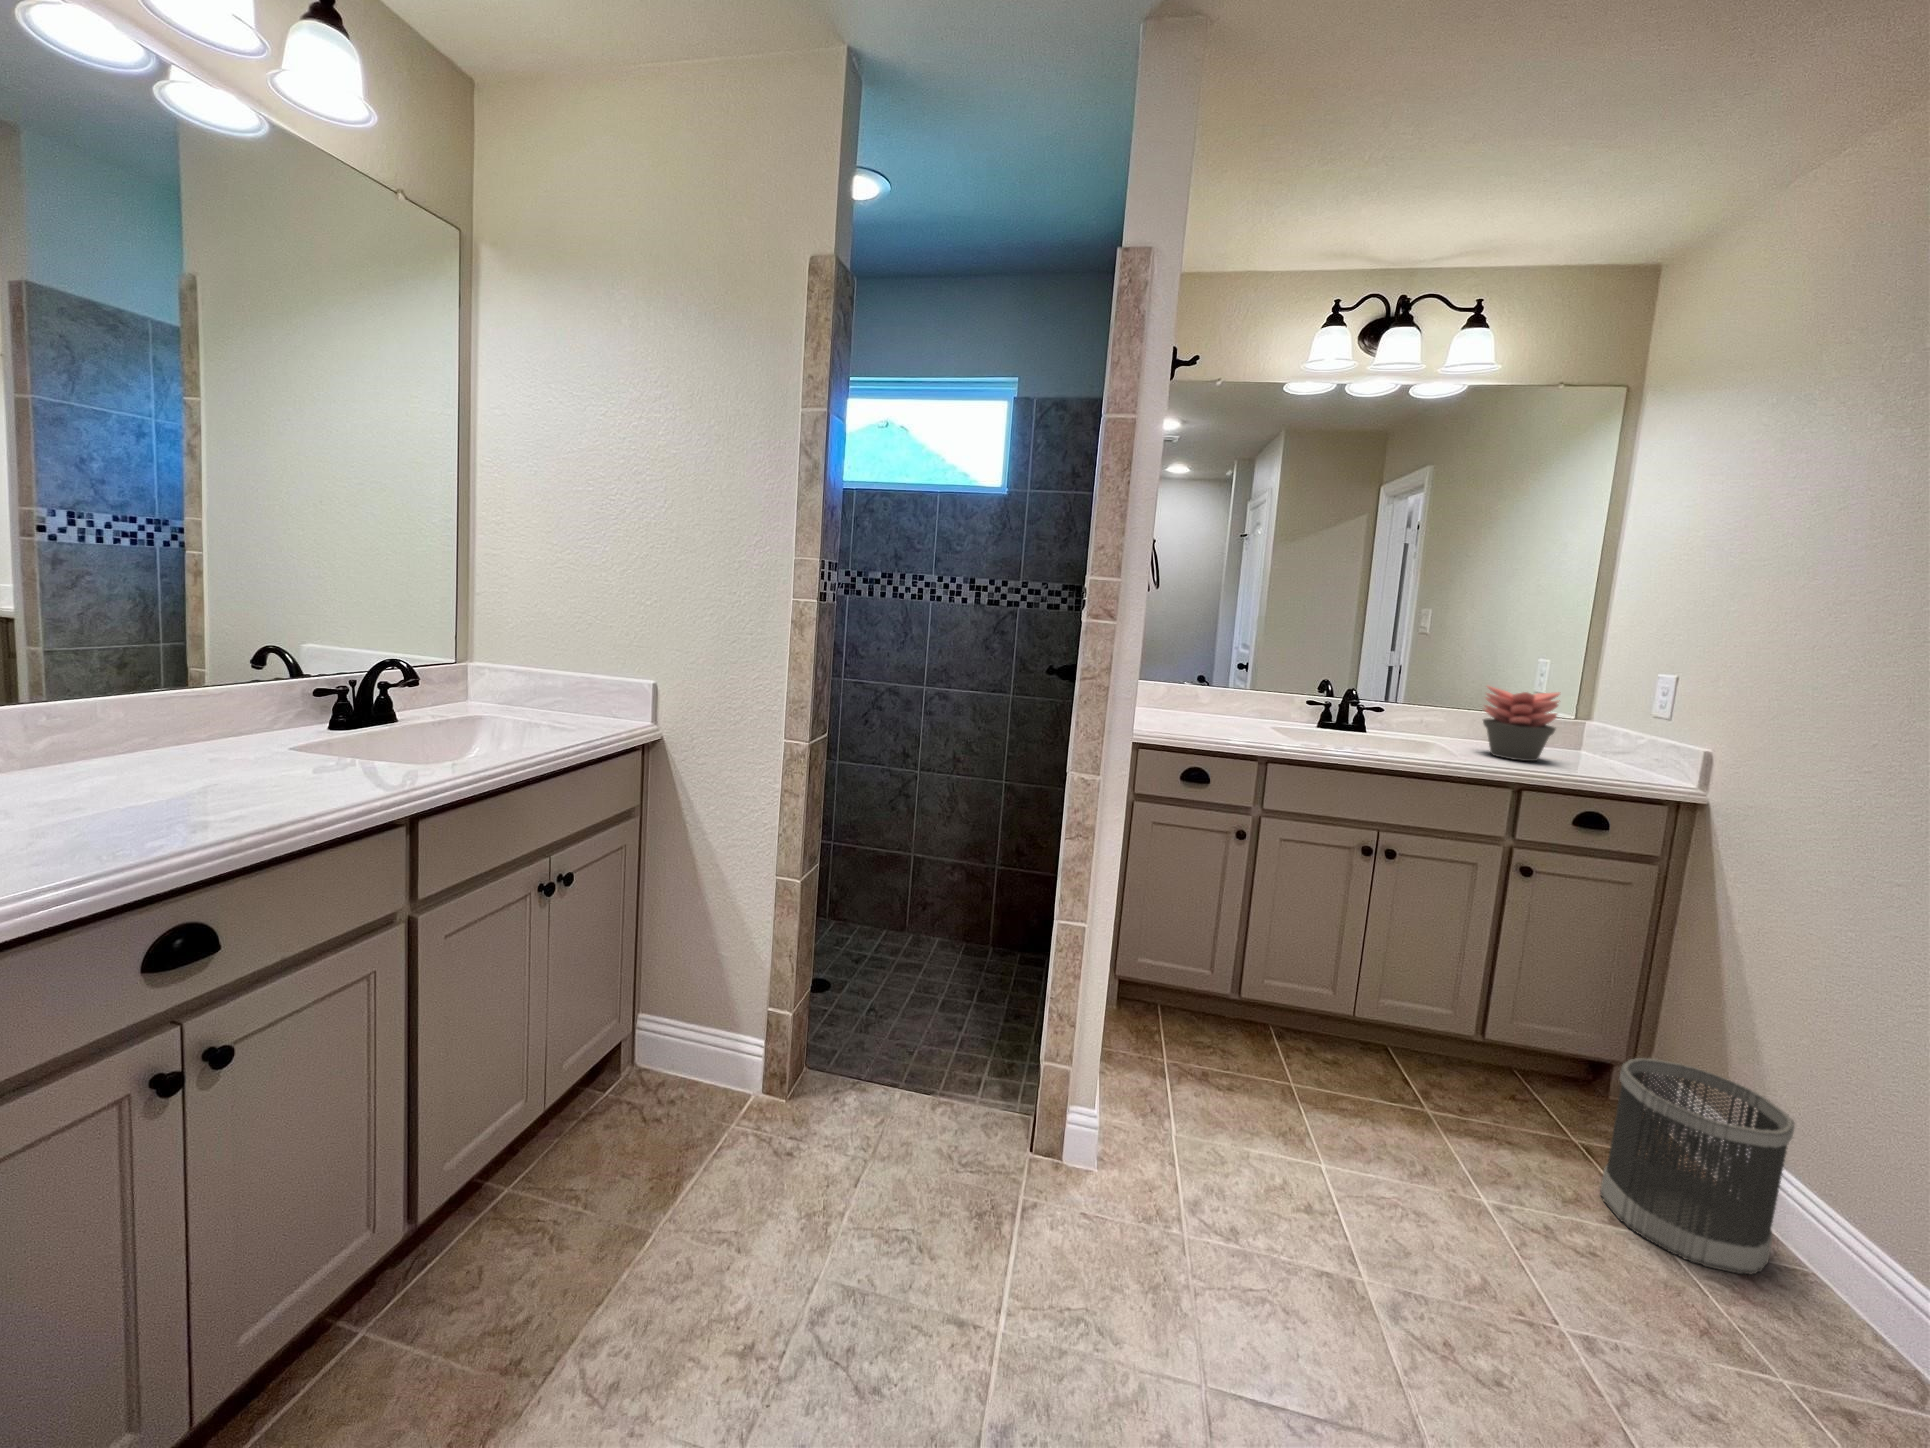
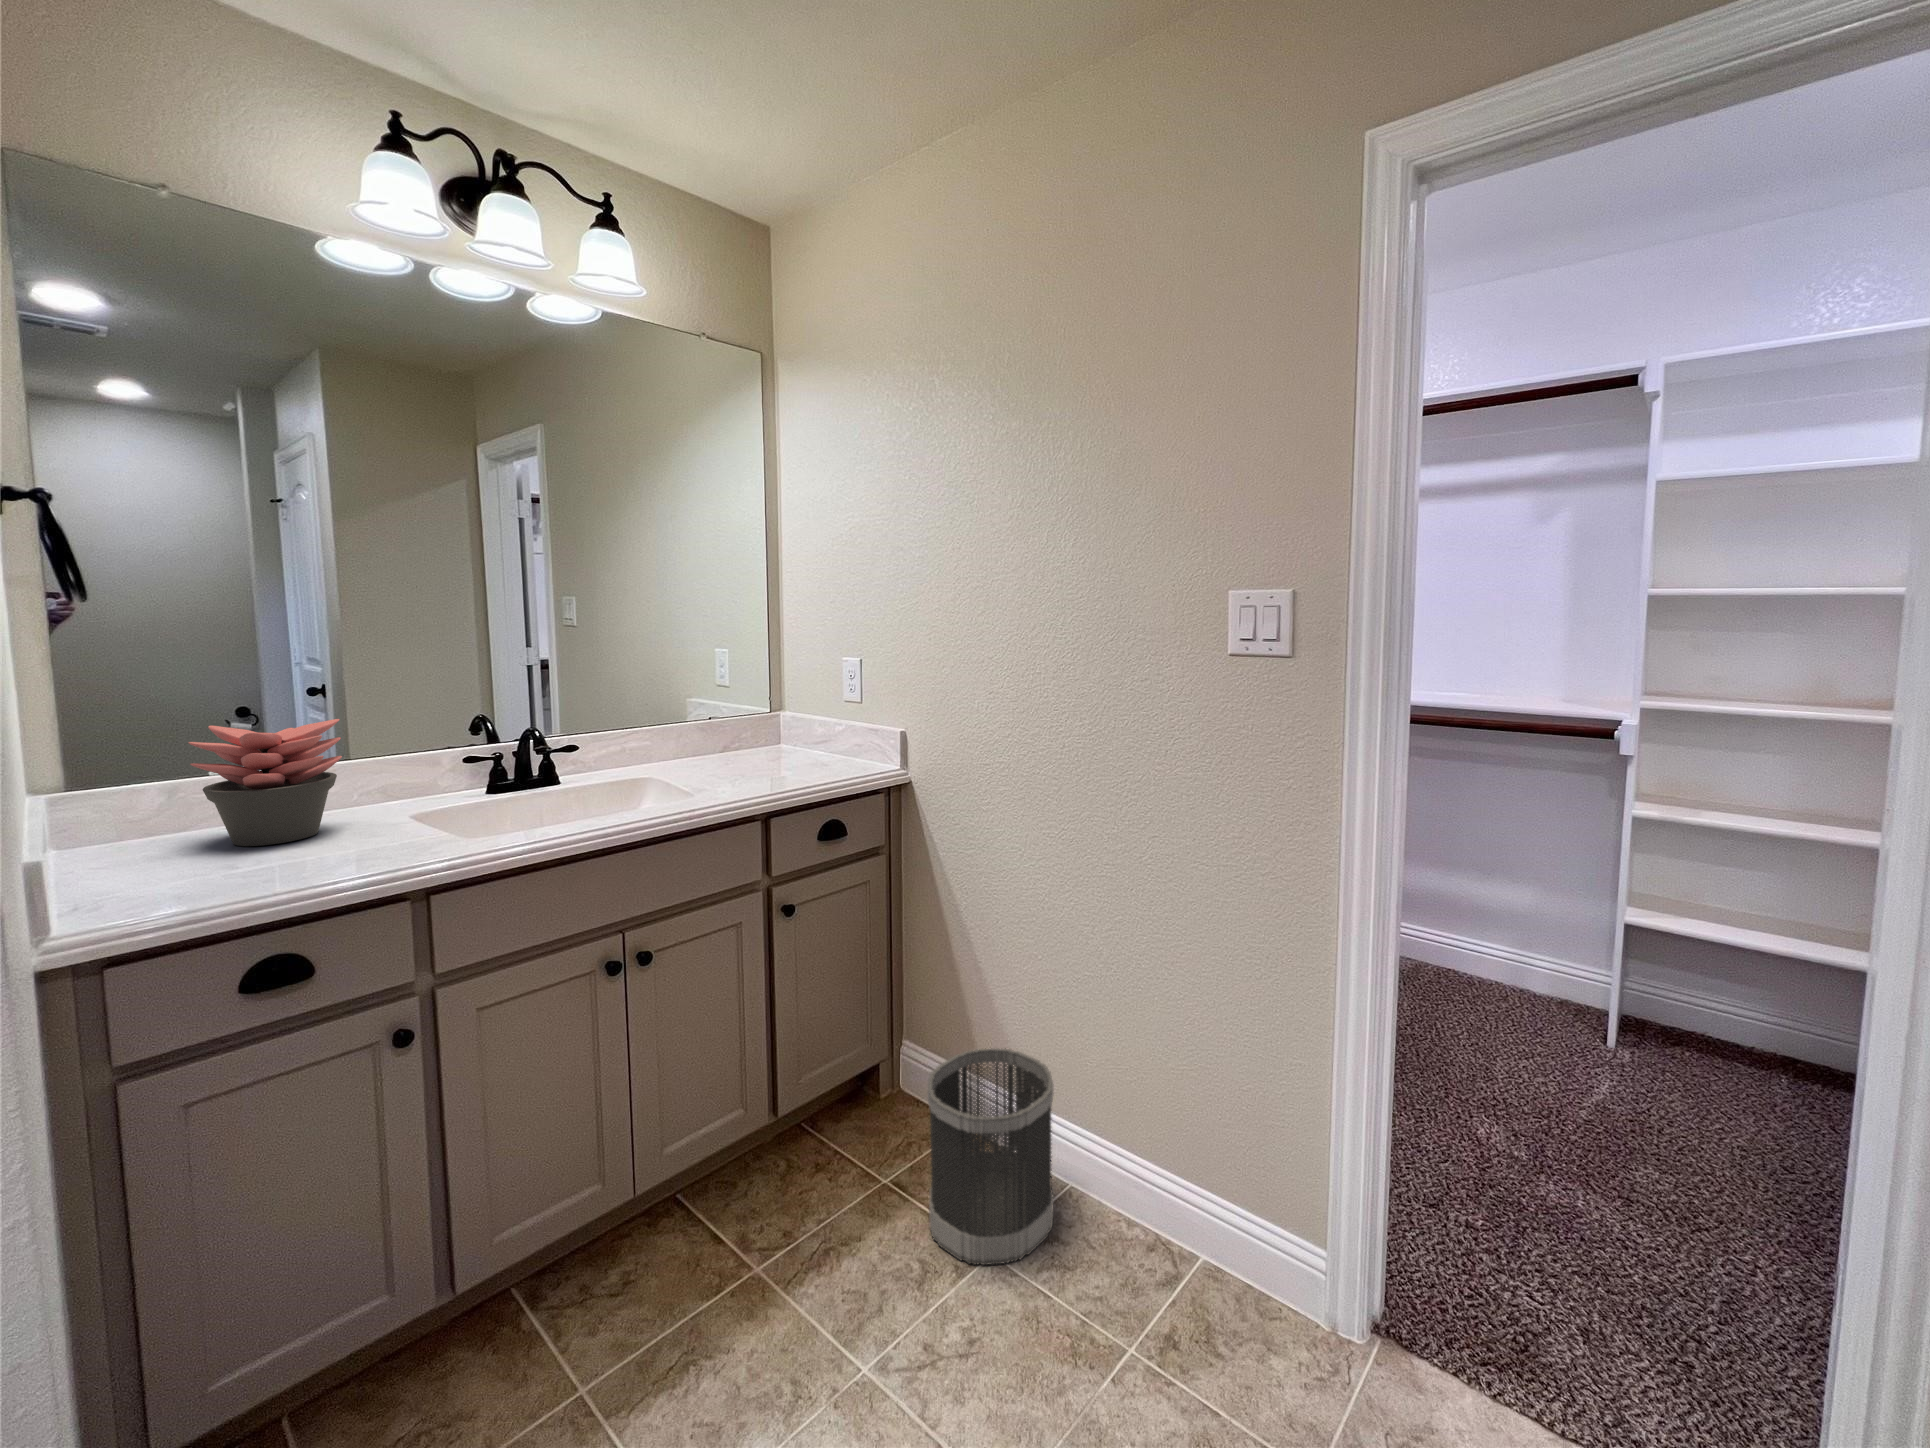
succulent plant: present [1483,686,1560,761] -> present [189,719,342,846]

